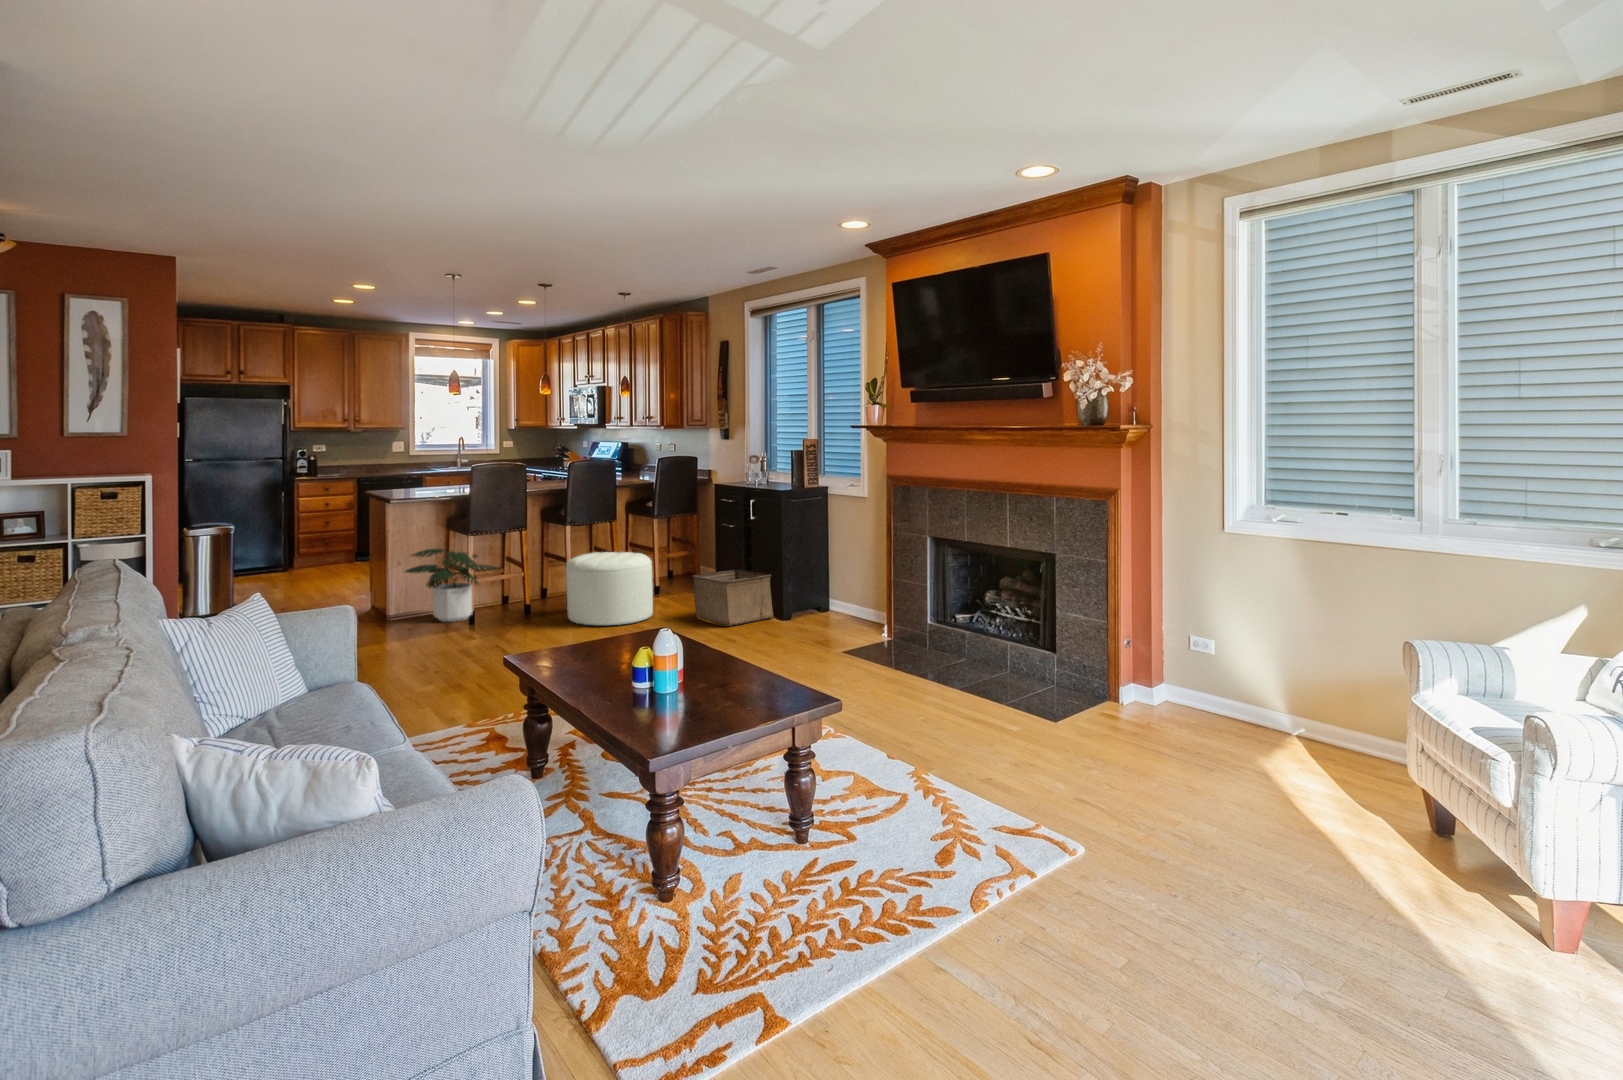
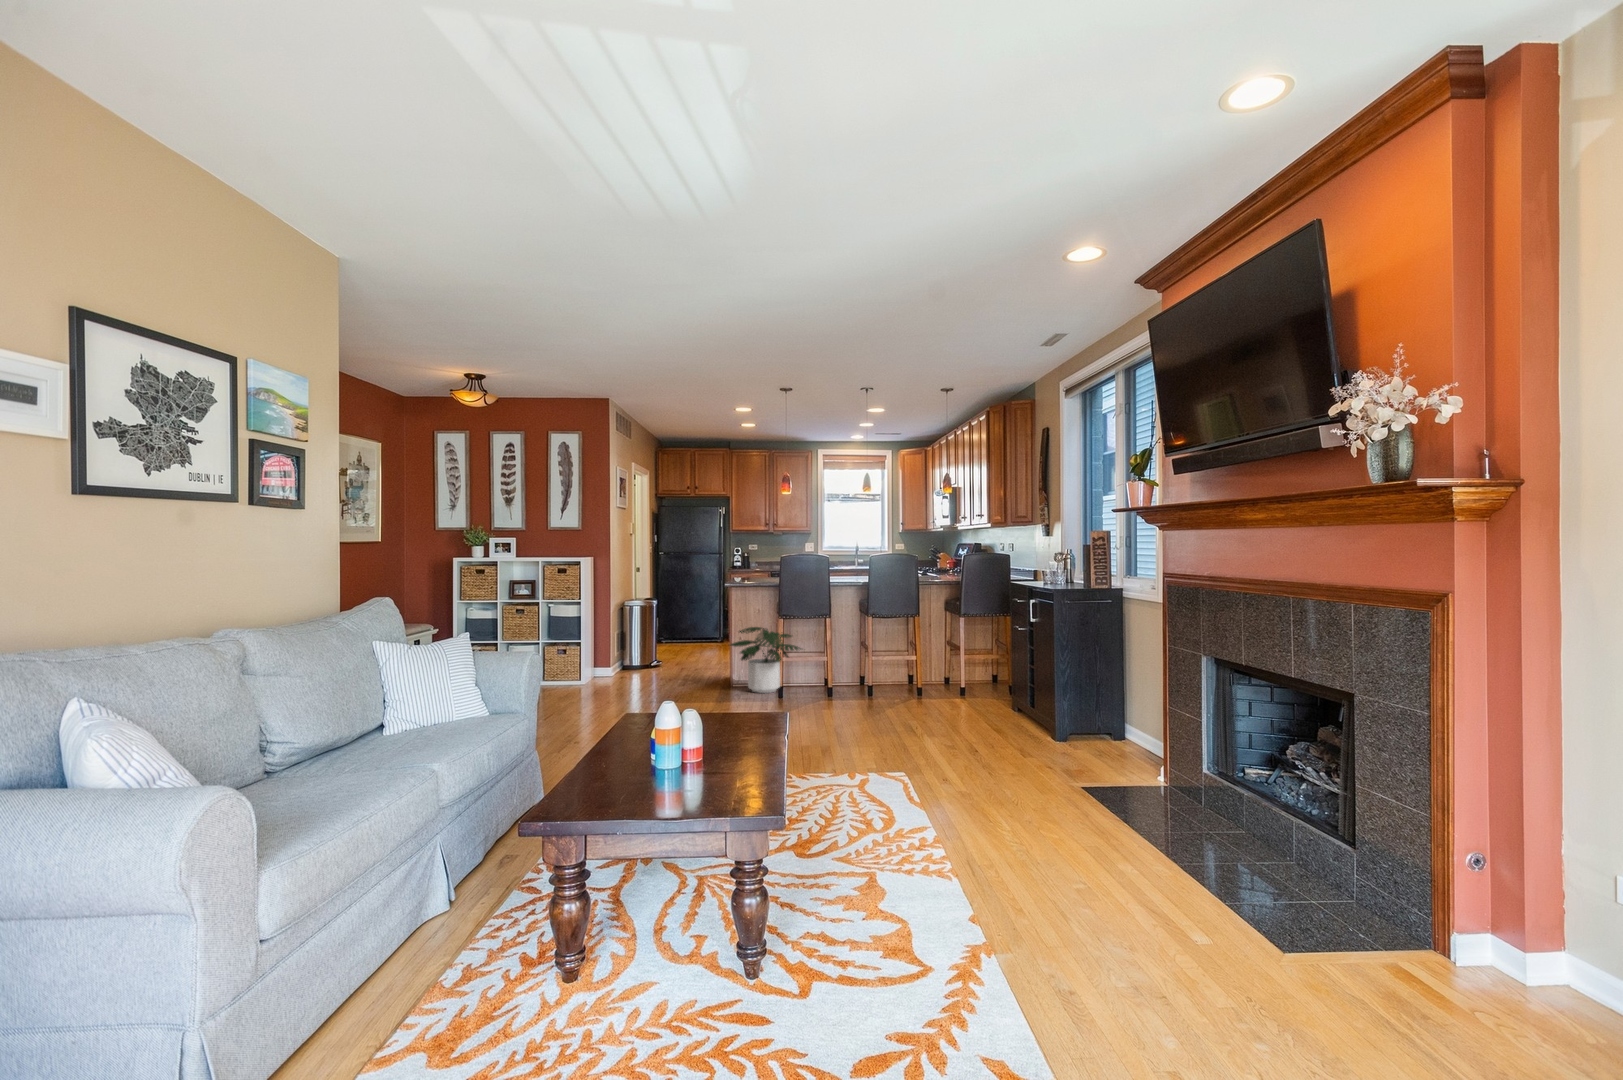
ottoman: present [566,552,653,625] -> none [845,642,928,717]
storage bin: present [692,570,773,626] -> none [961,674,1046,735]

